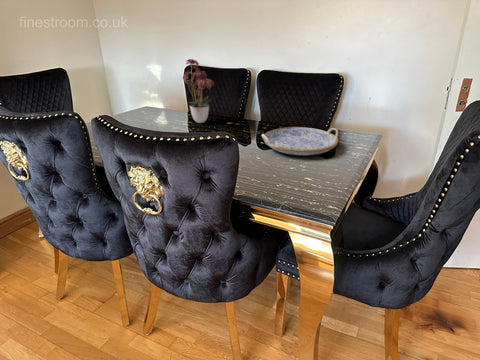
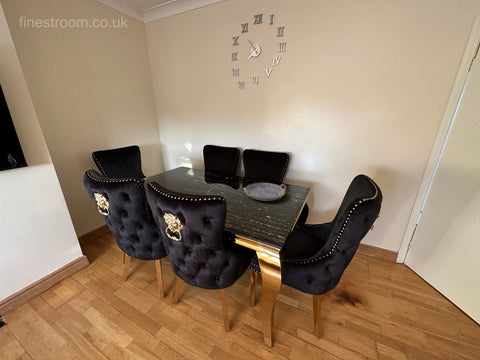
flower arrangement: present [182,59,214,123] -> none [201,142,221,178]

